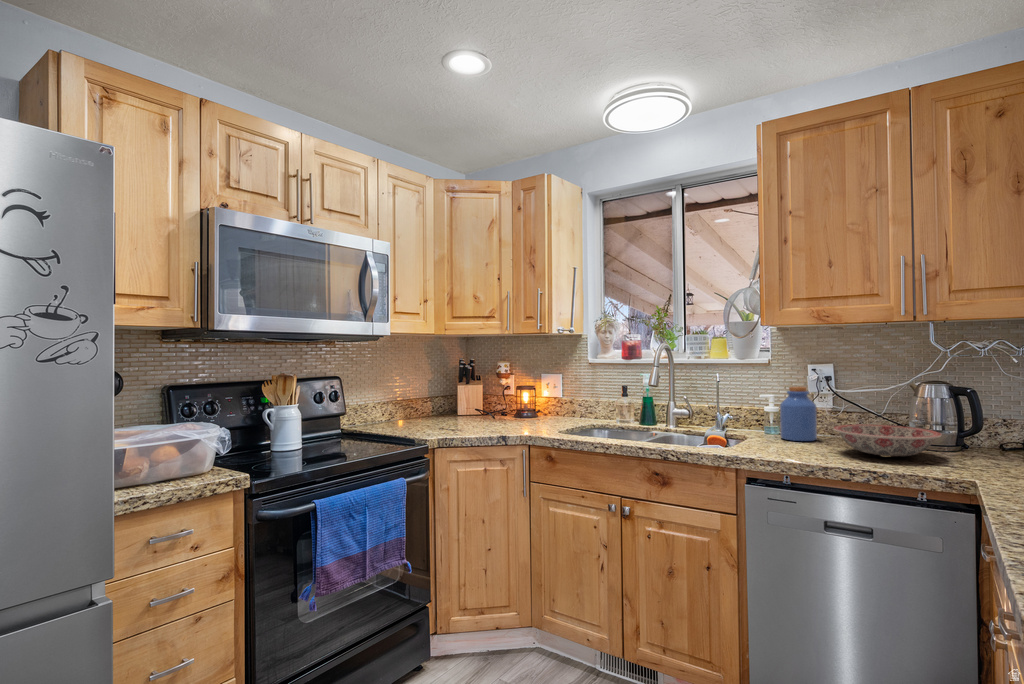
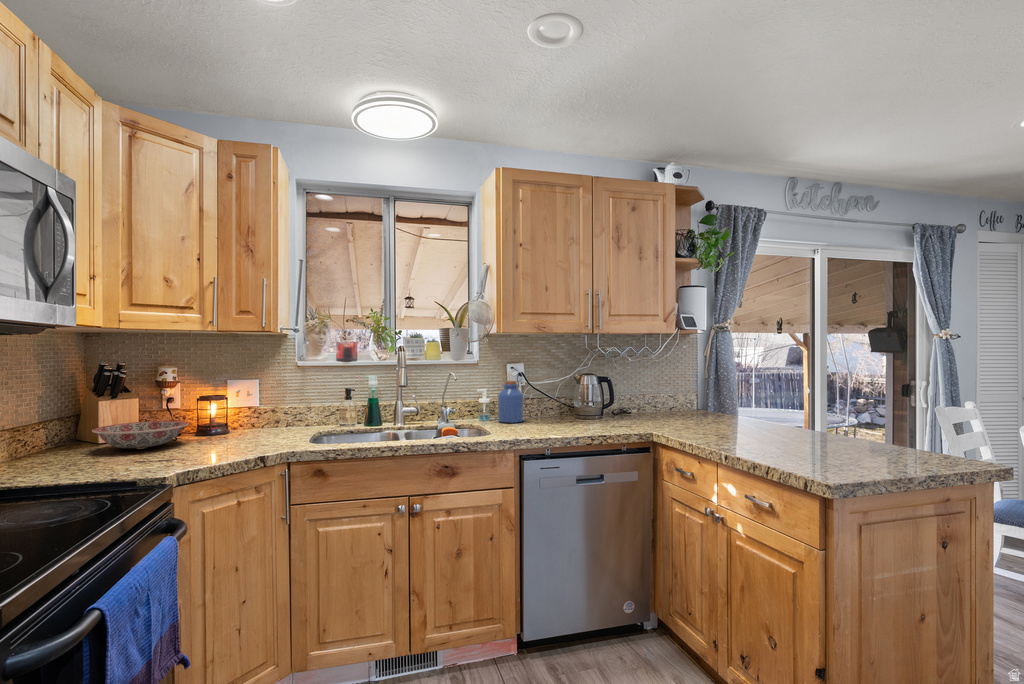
ceramic bowl: present [833,425,942,456] -> present [92,421,188,448]

